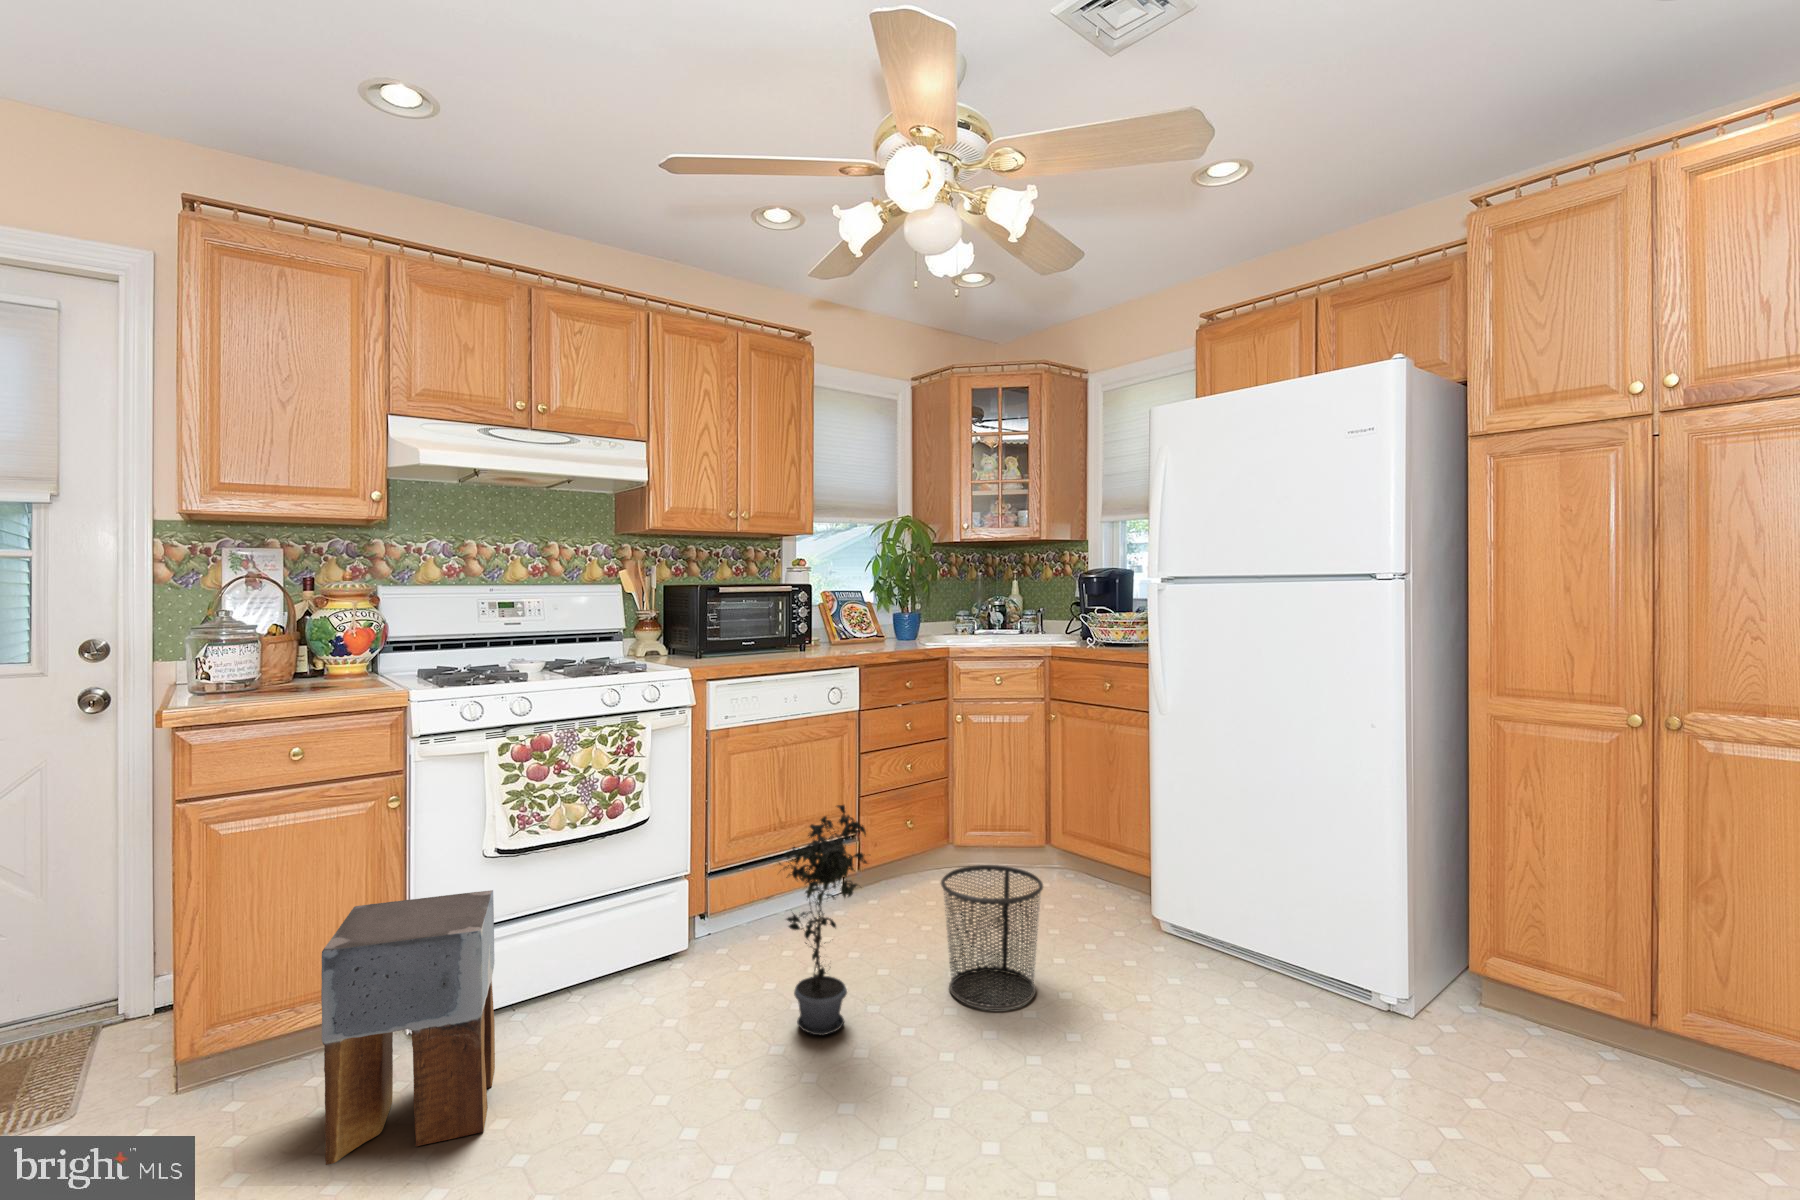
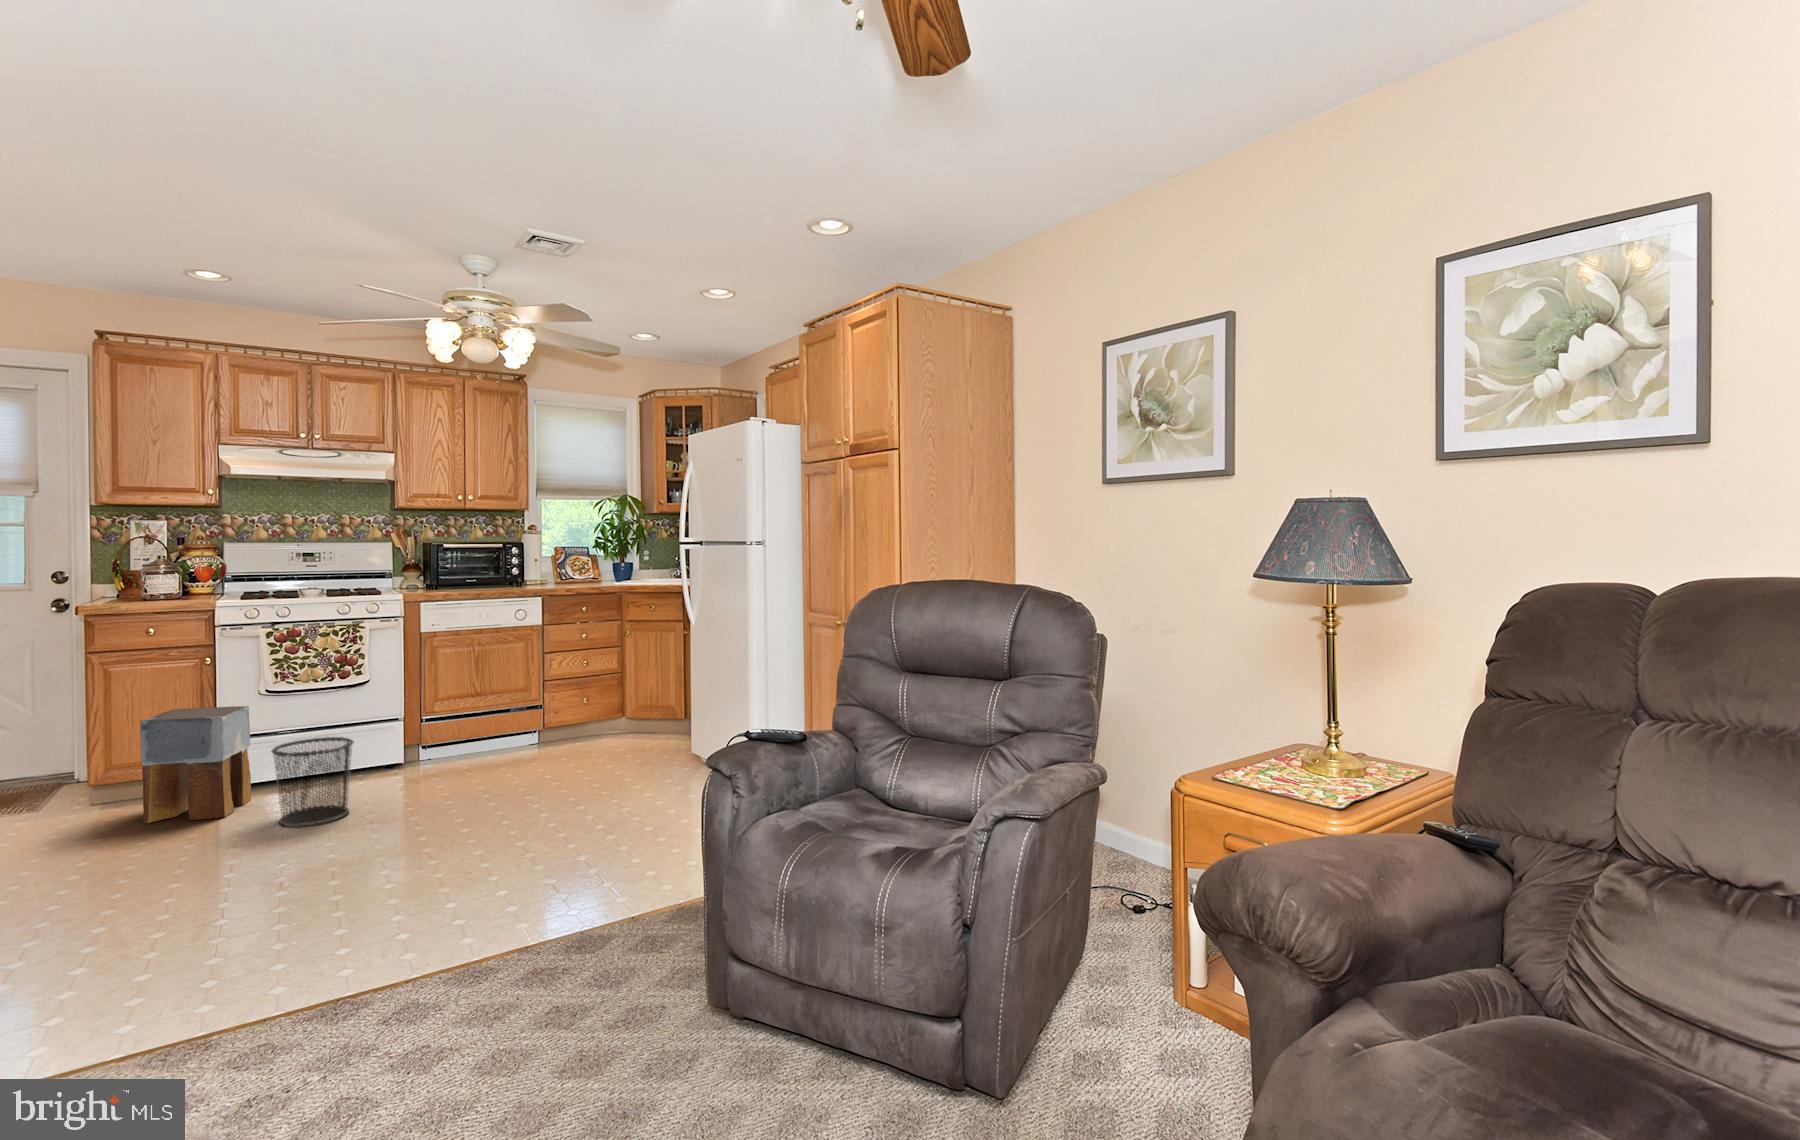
potted plant: present [779,805,867,1035] -> none [408,669,466,795]
waste bin: present [941,865,1043,1010] -> present [272,737,354,826]

